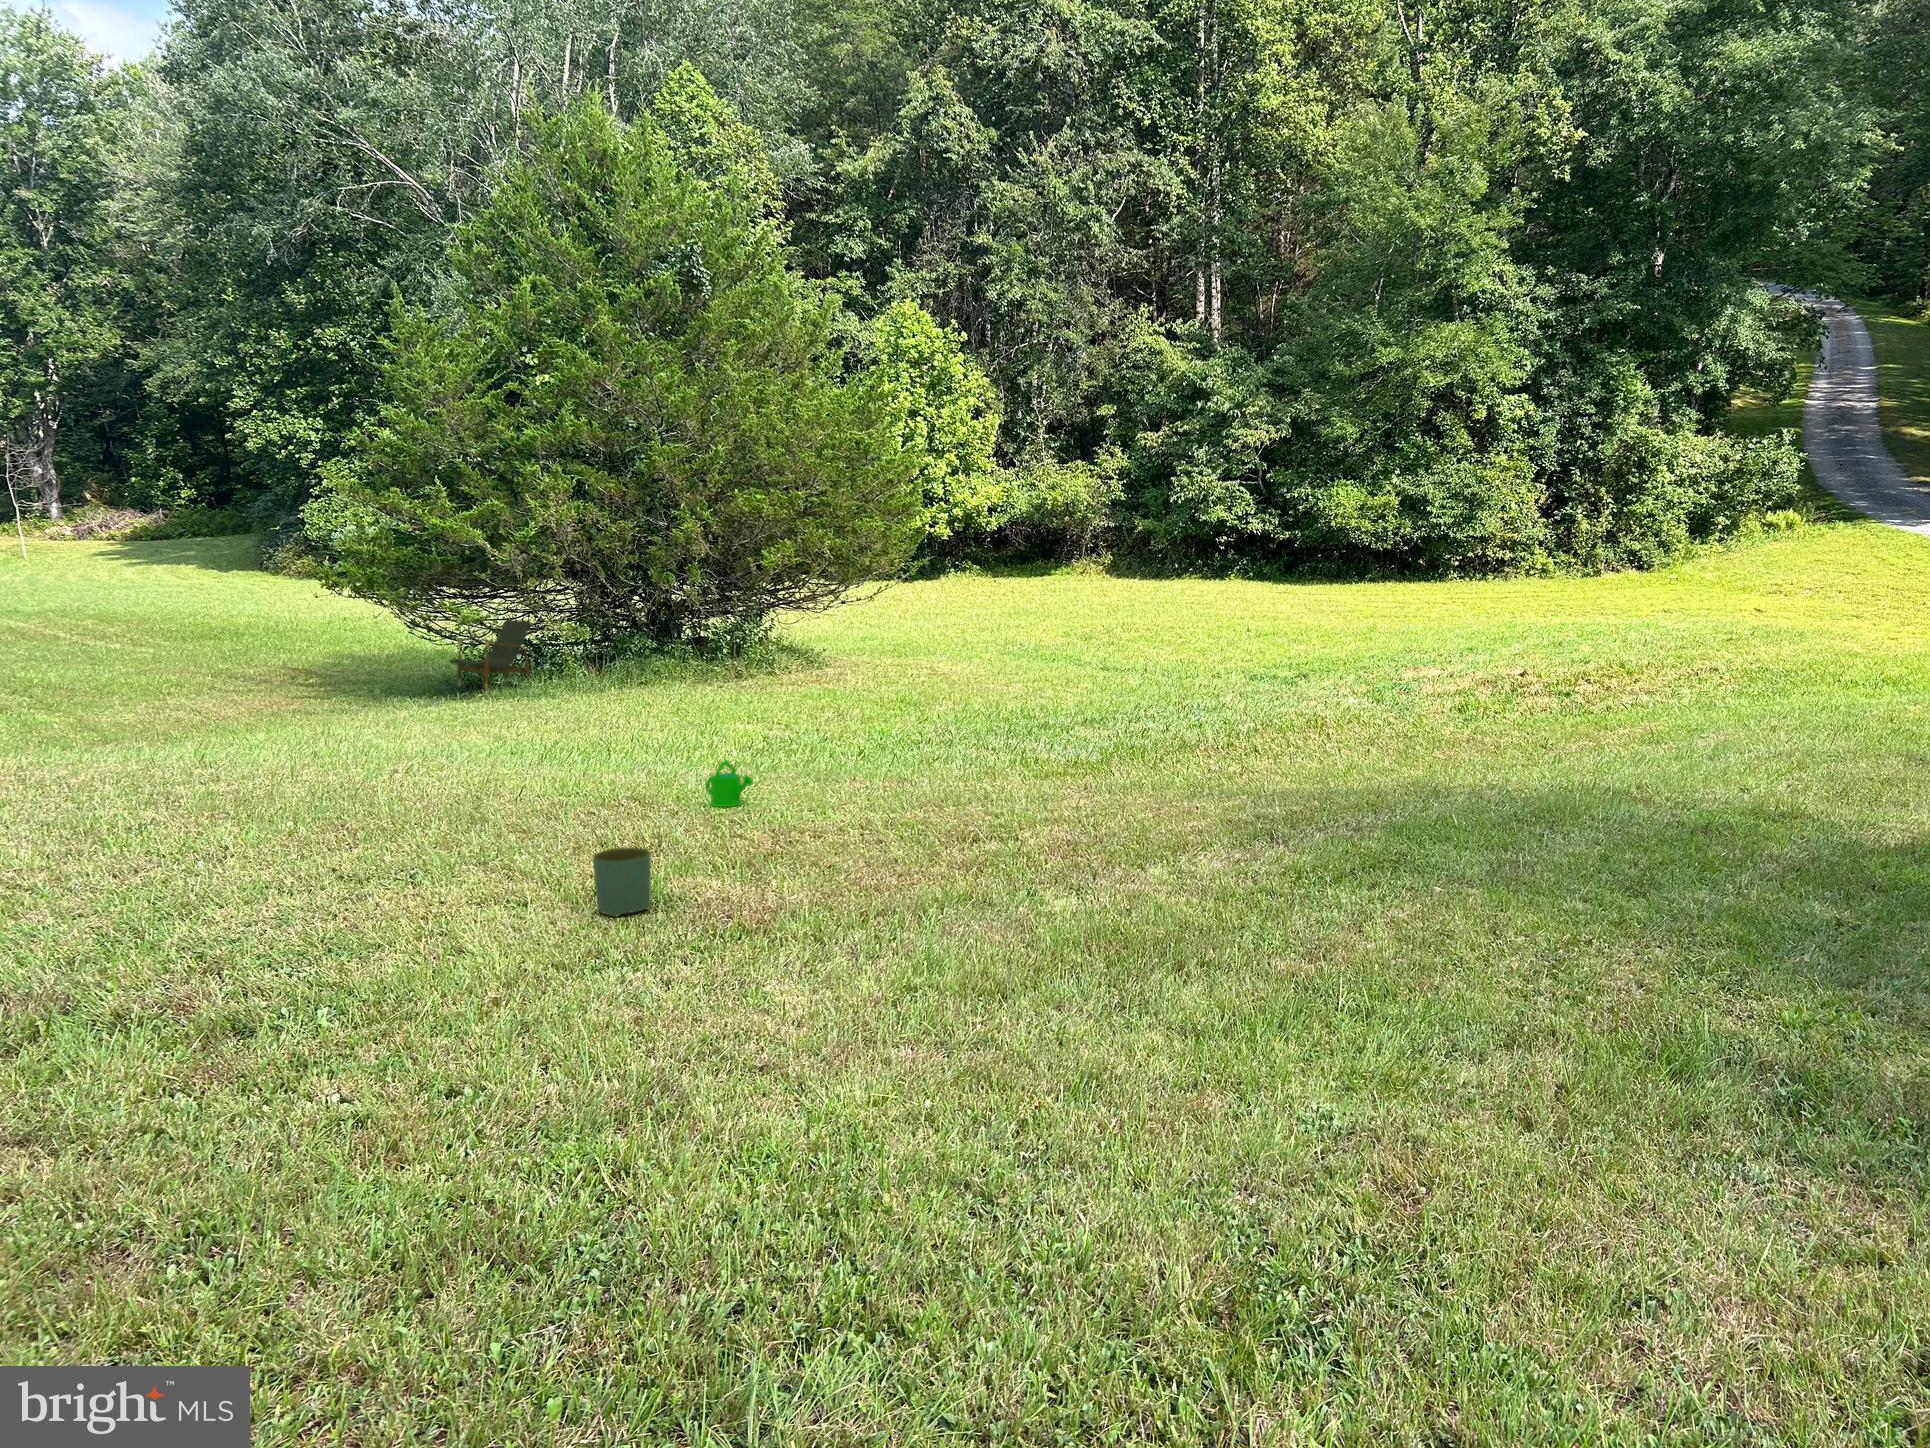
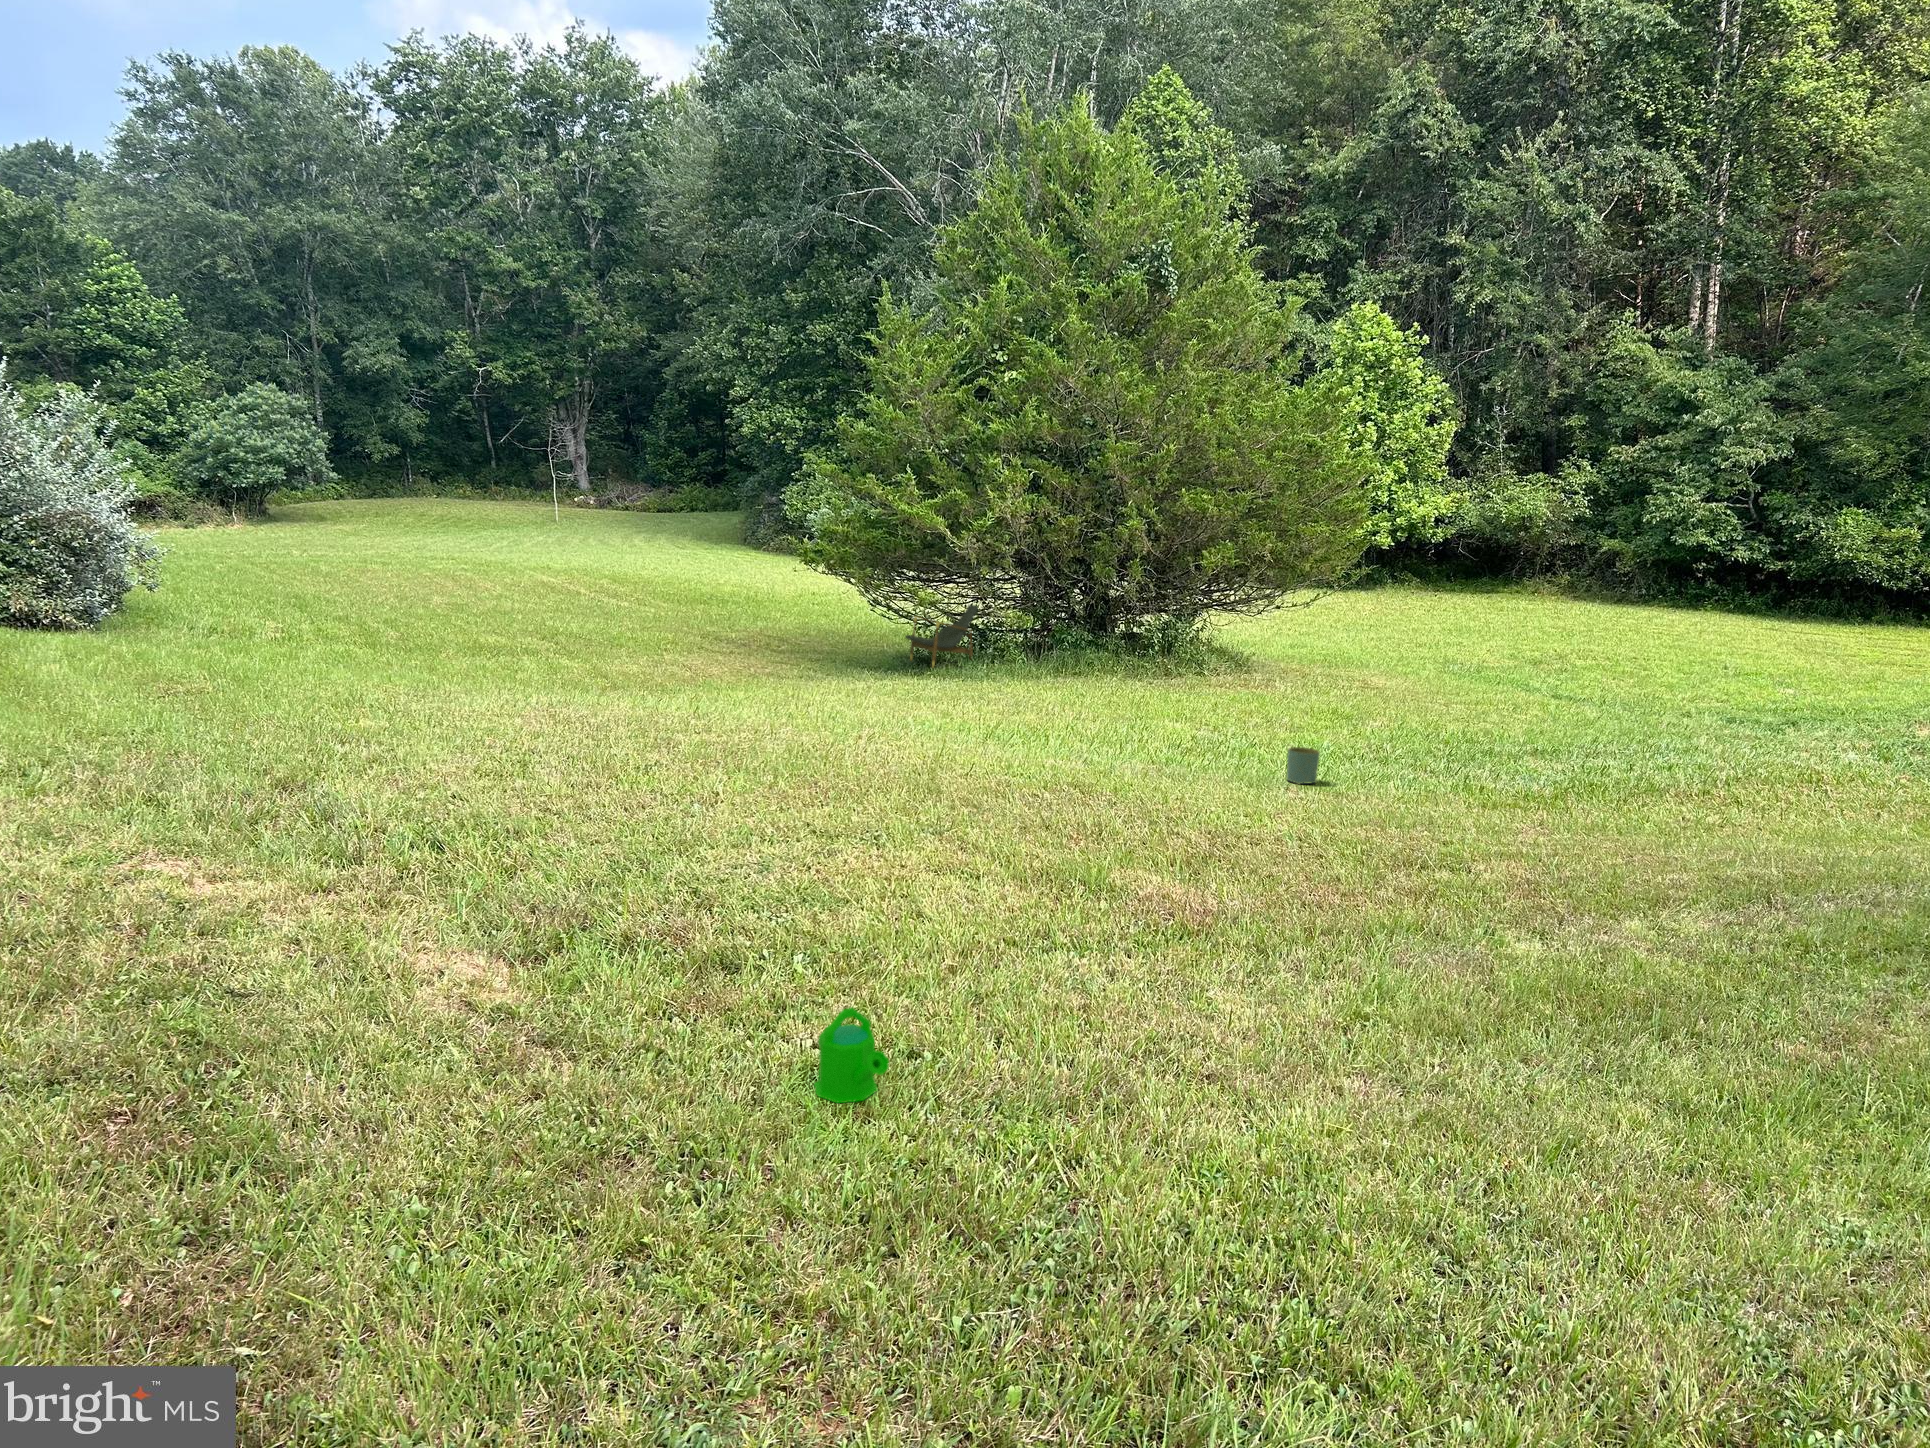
watering can: present [705,761,753,807] -> present [814,1007,889,1103]
planter: present [593,847,651,917] -> present [1287,747,1320,784]

